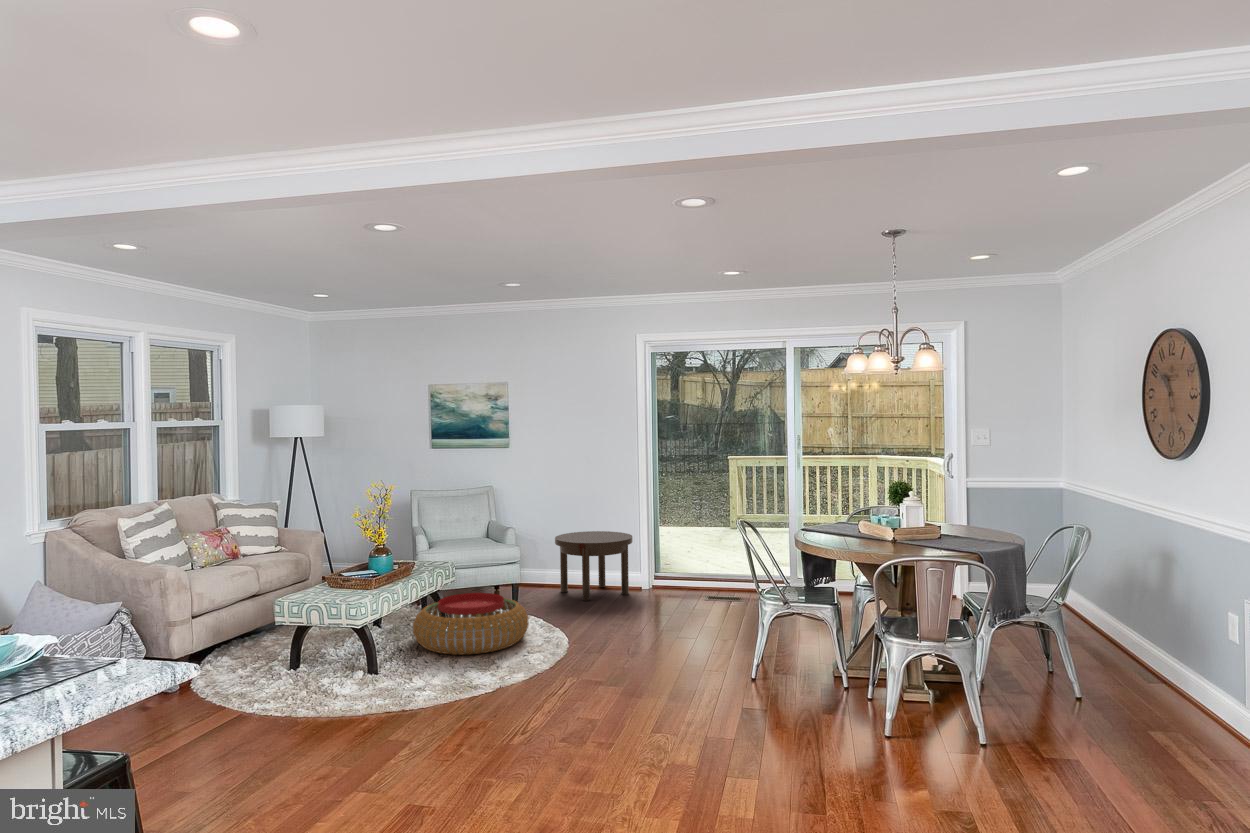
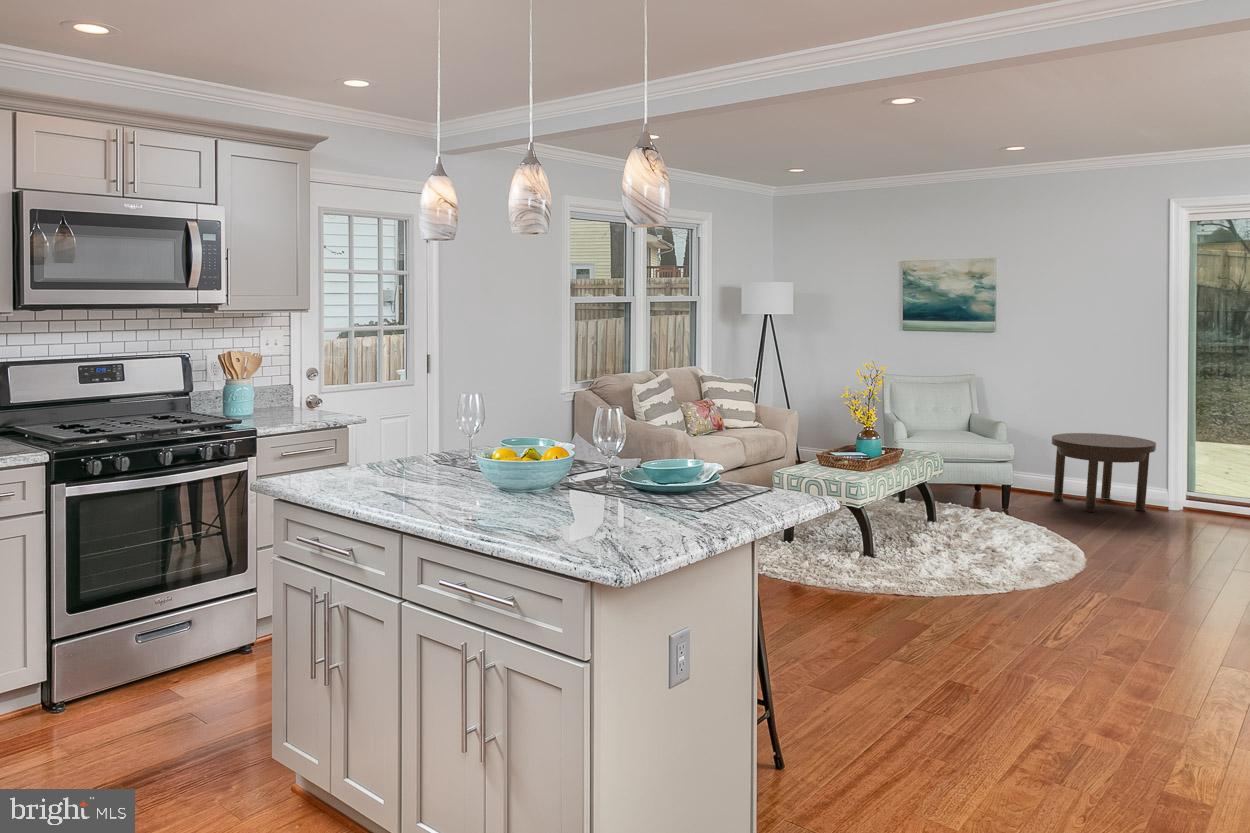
pouf: present [413,593,529,655] -> none [900,487,1033,552]

